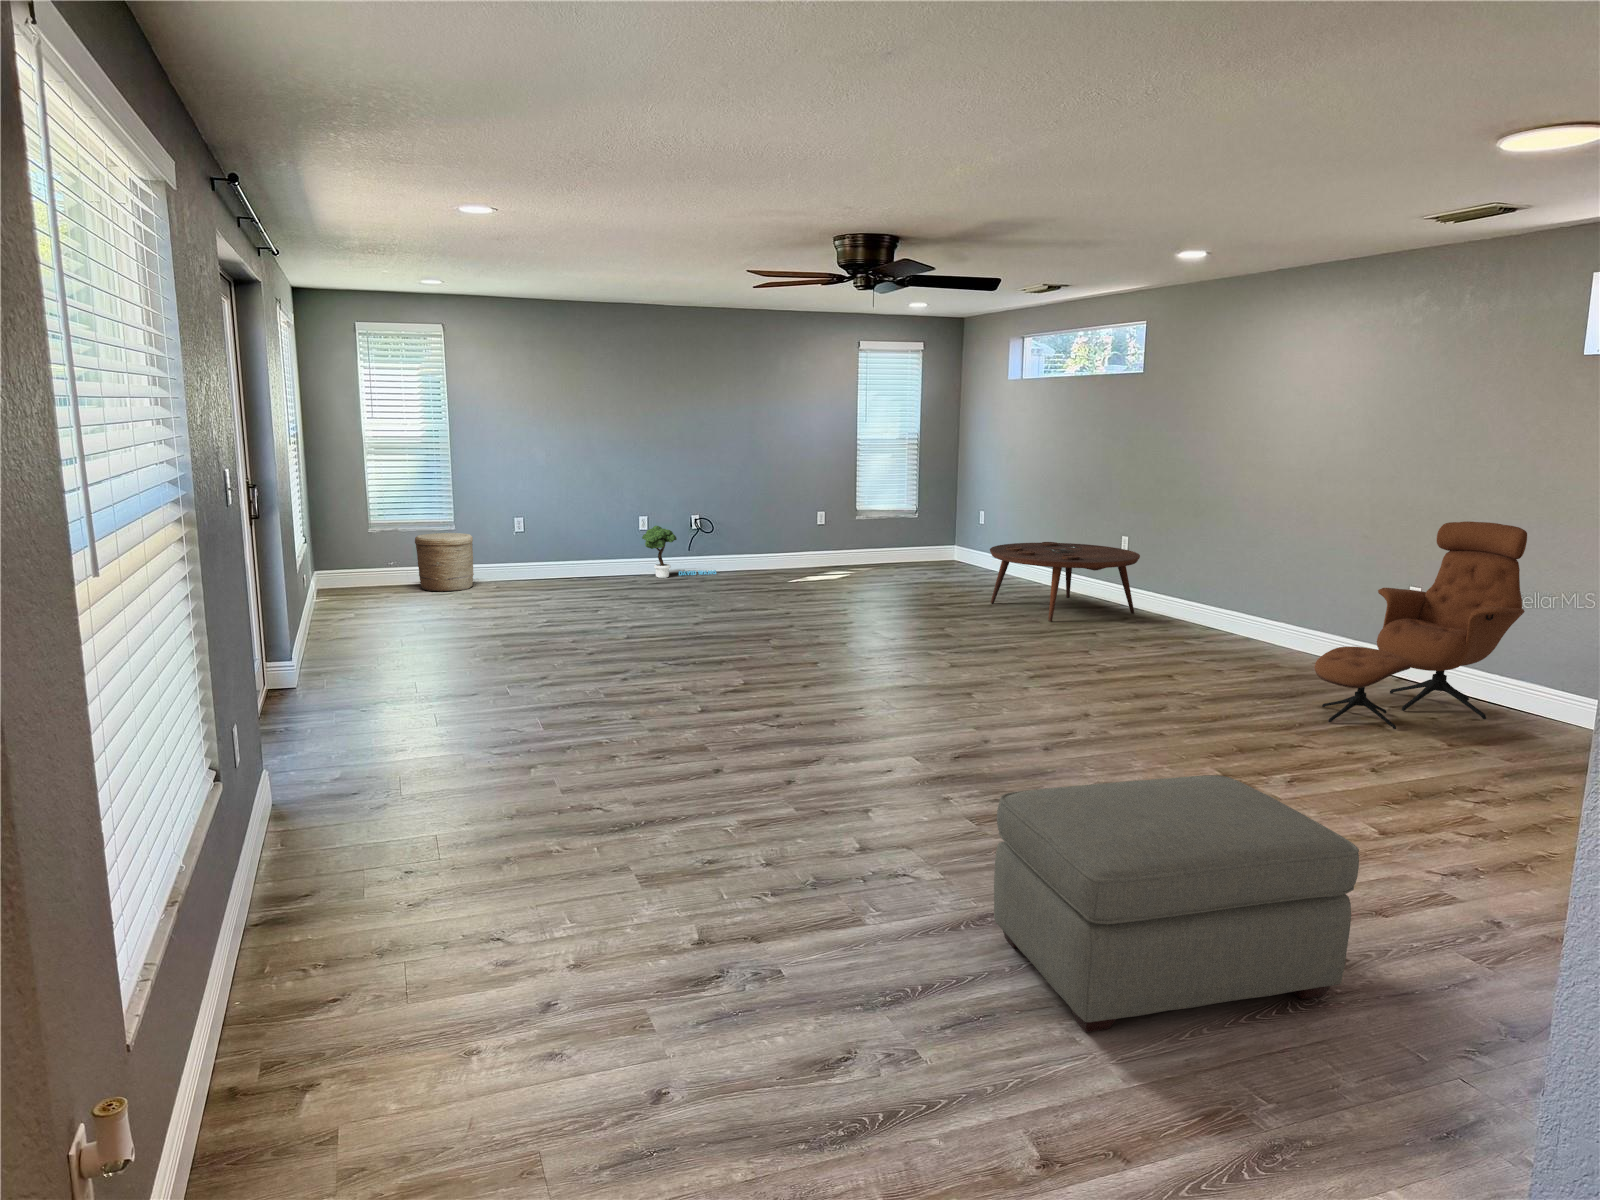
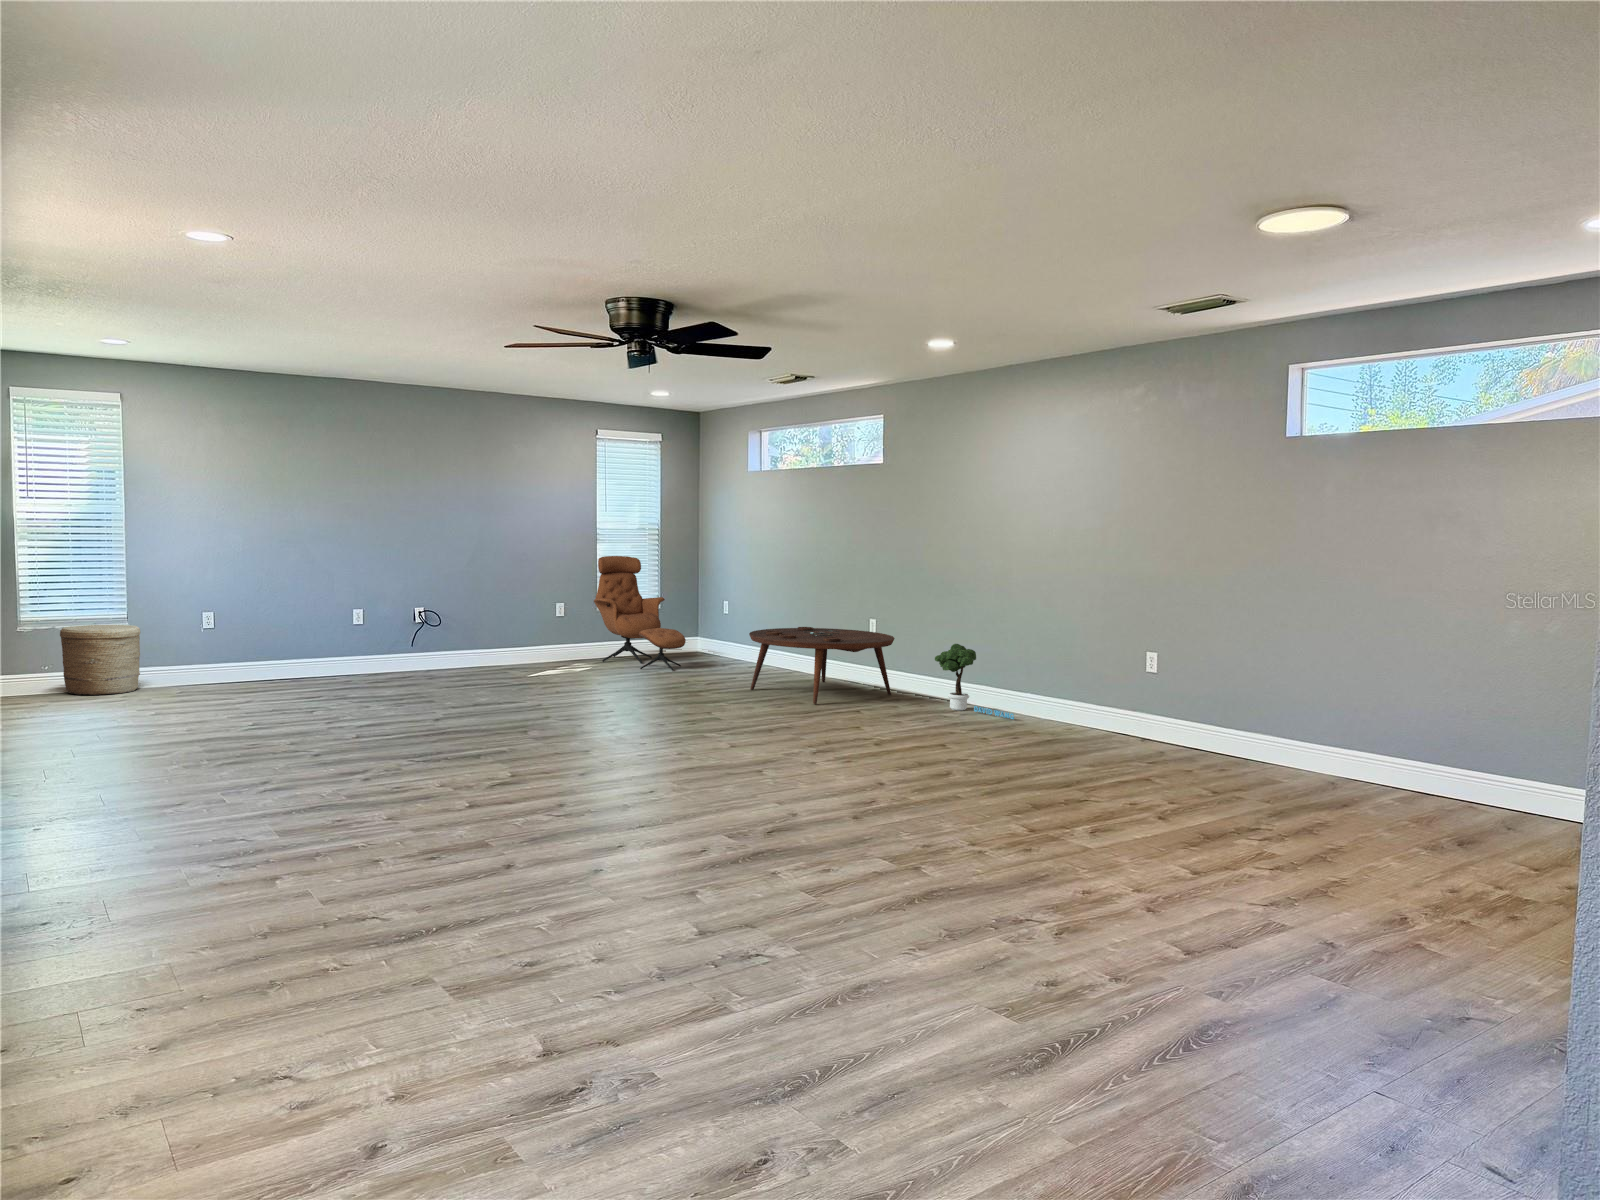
lounge chair: present [1314,521,1527,729] -> present [594,556,686,671]
potted tree: present [642,526,716,578] -> present [935,644,1014,719]
ottoman: present [994,775,1359,1032] -> none [872,815,1225,1088]

